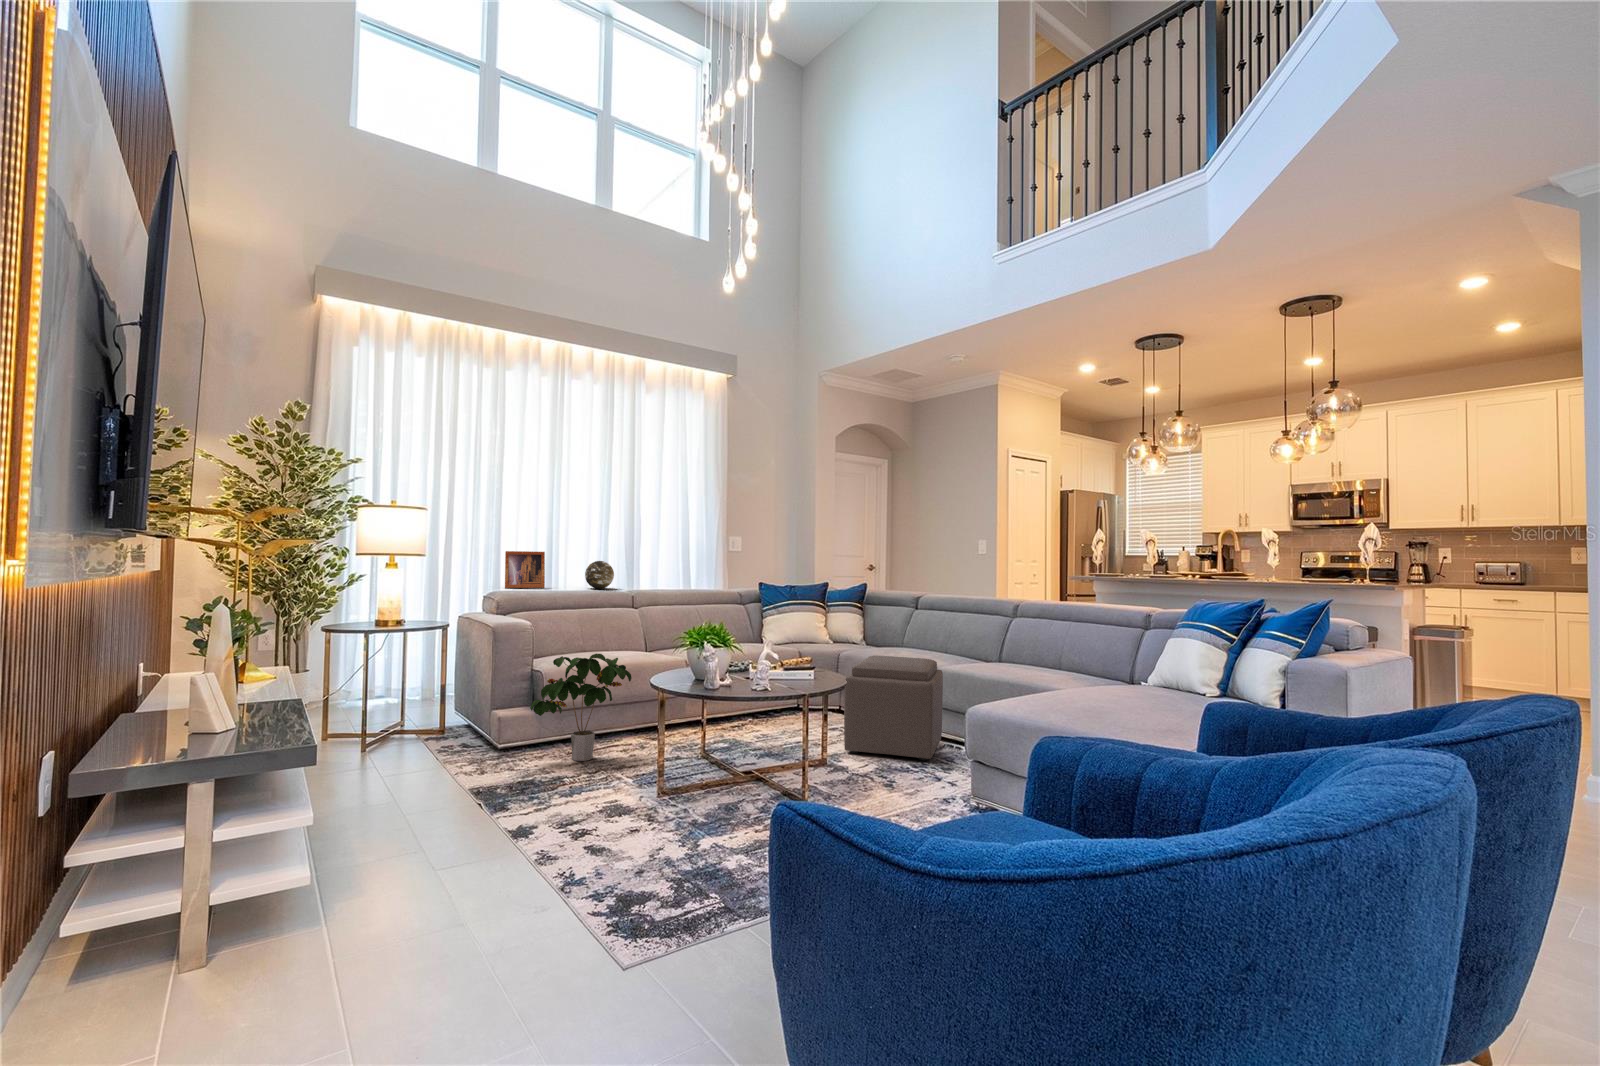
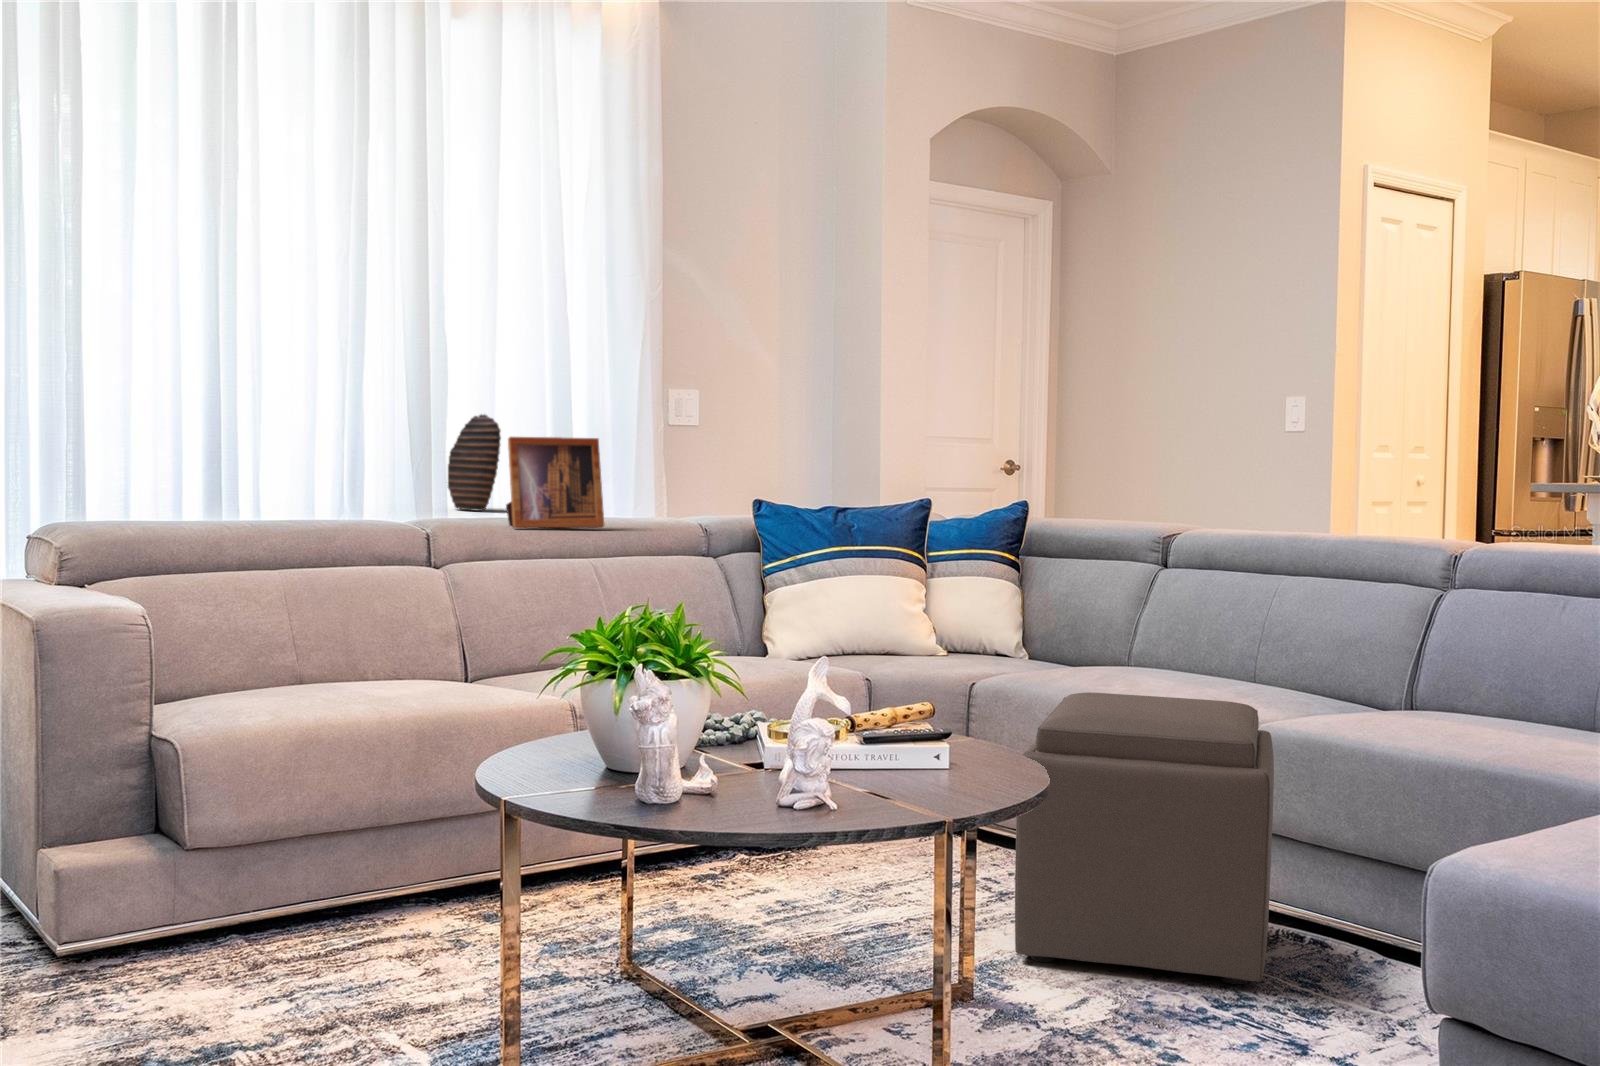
decorative vase: none [636,541,660,586] -> present [448,414,501,511]
picture frame: present [505,551,545,588] -> present [506,437,604,528]
decorative orb: present [585,561,614,589] -> none [308,445,383,516]
potted plant: present [530,654,632,761] -> none [138,692,425,991]

